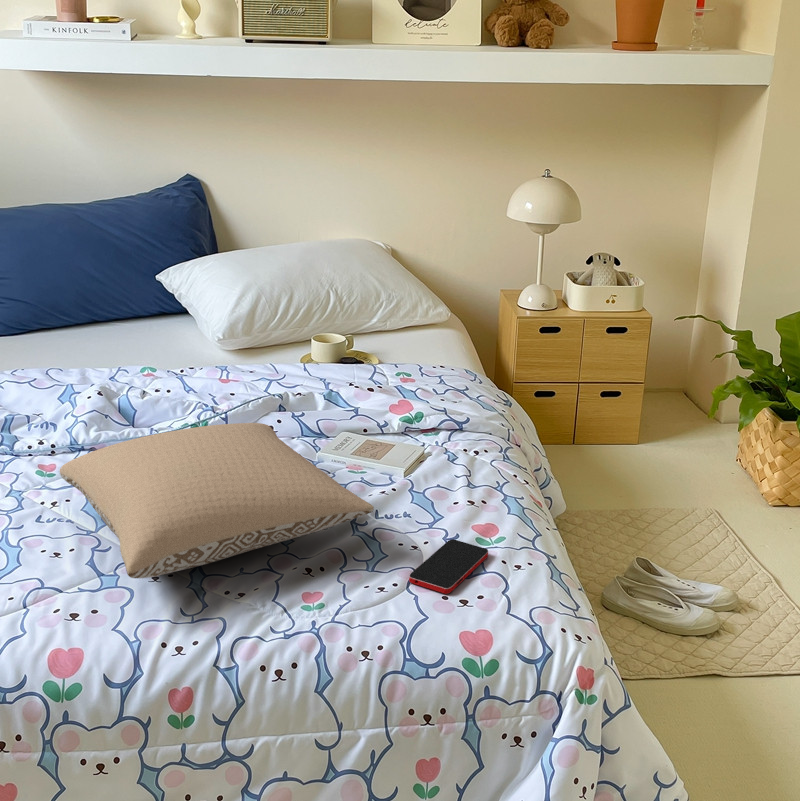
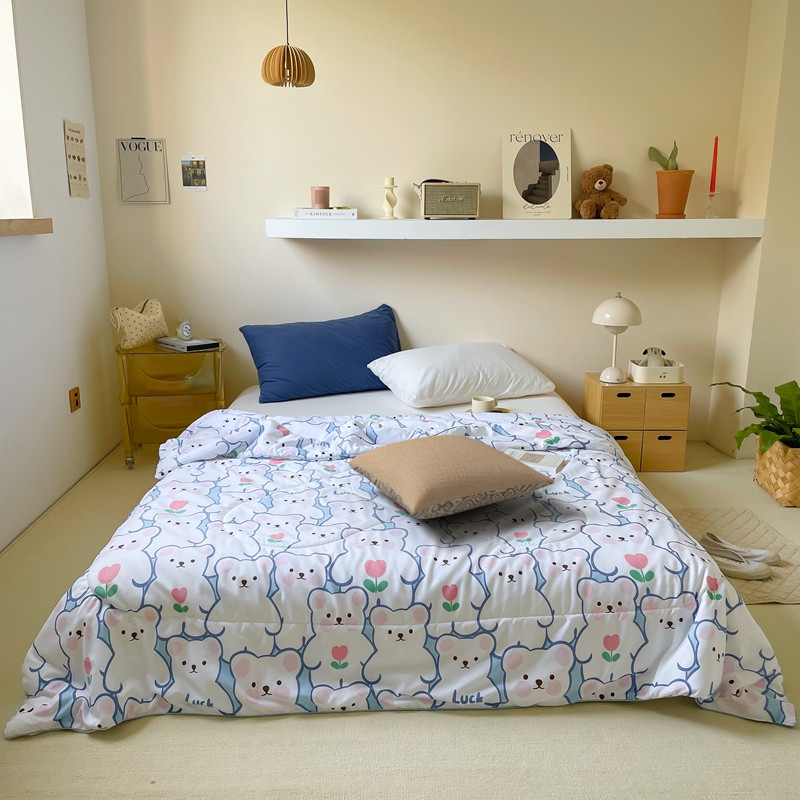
smartphone: present [409,539,488,594] -> none [582,504,629,534]

